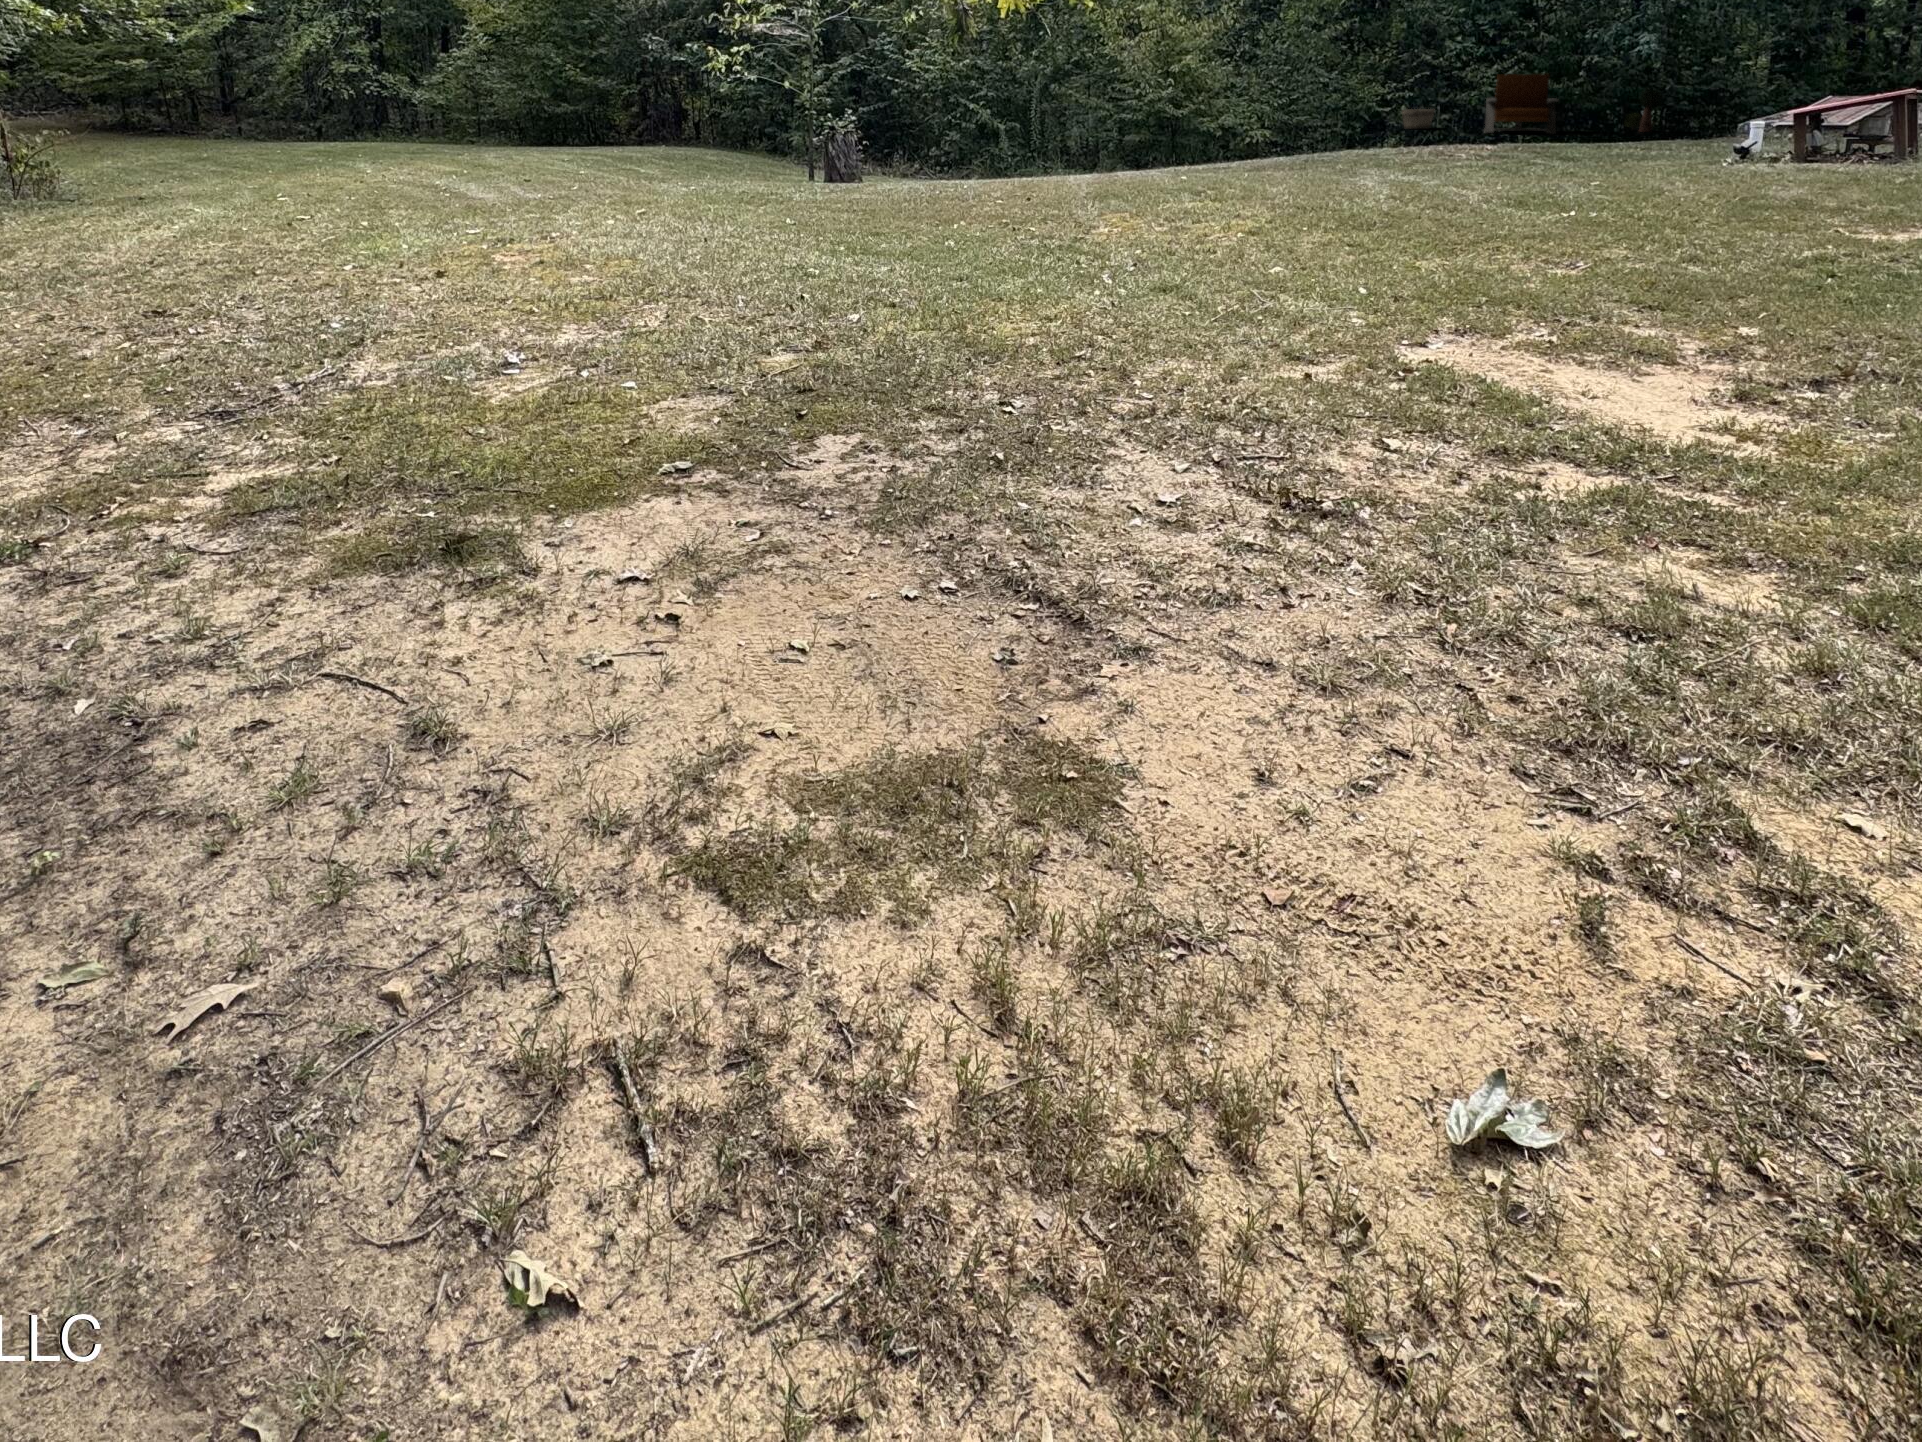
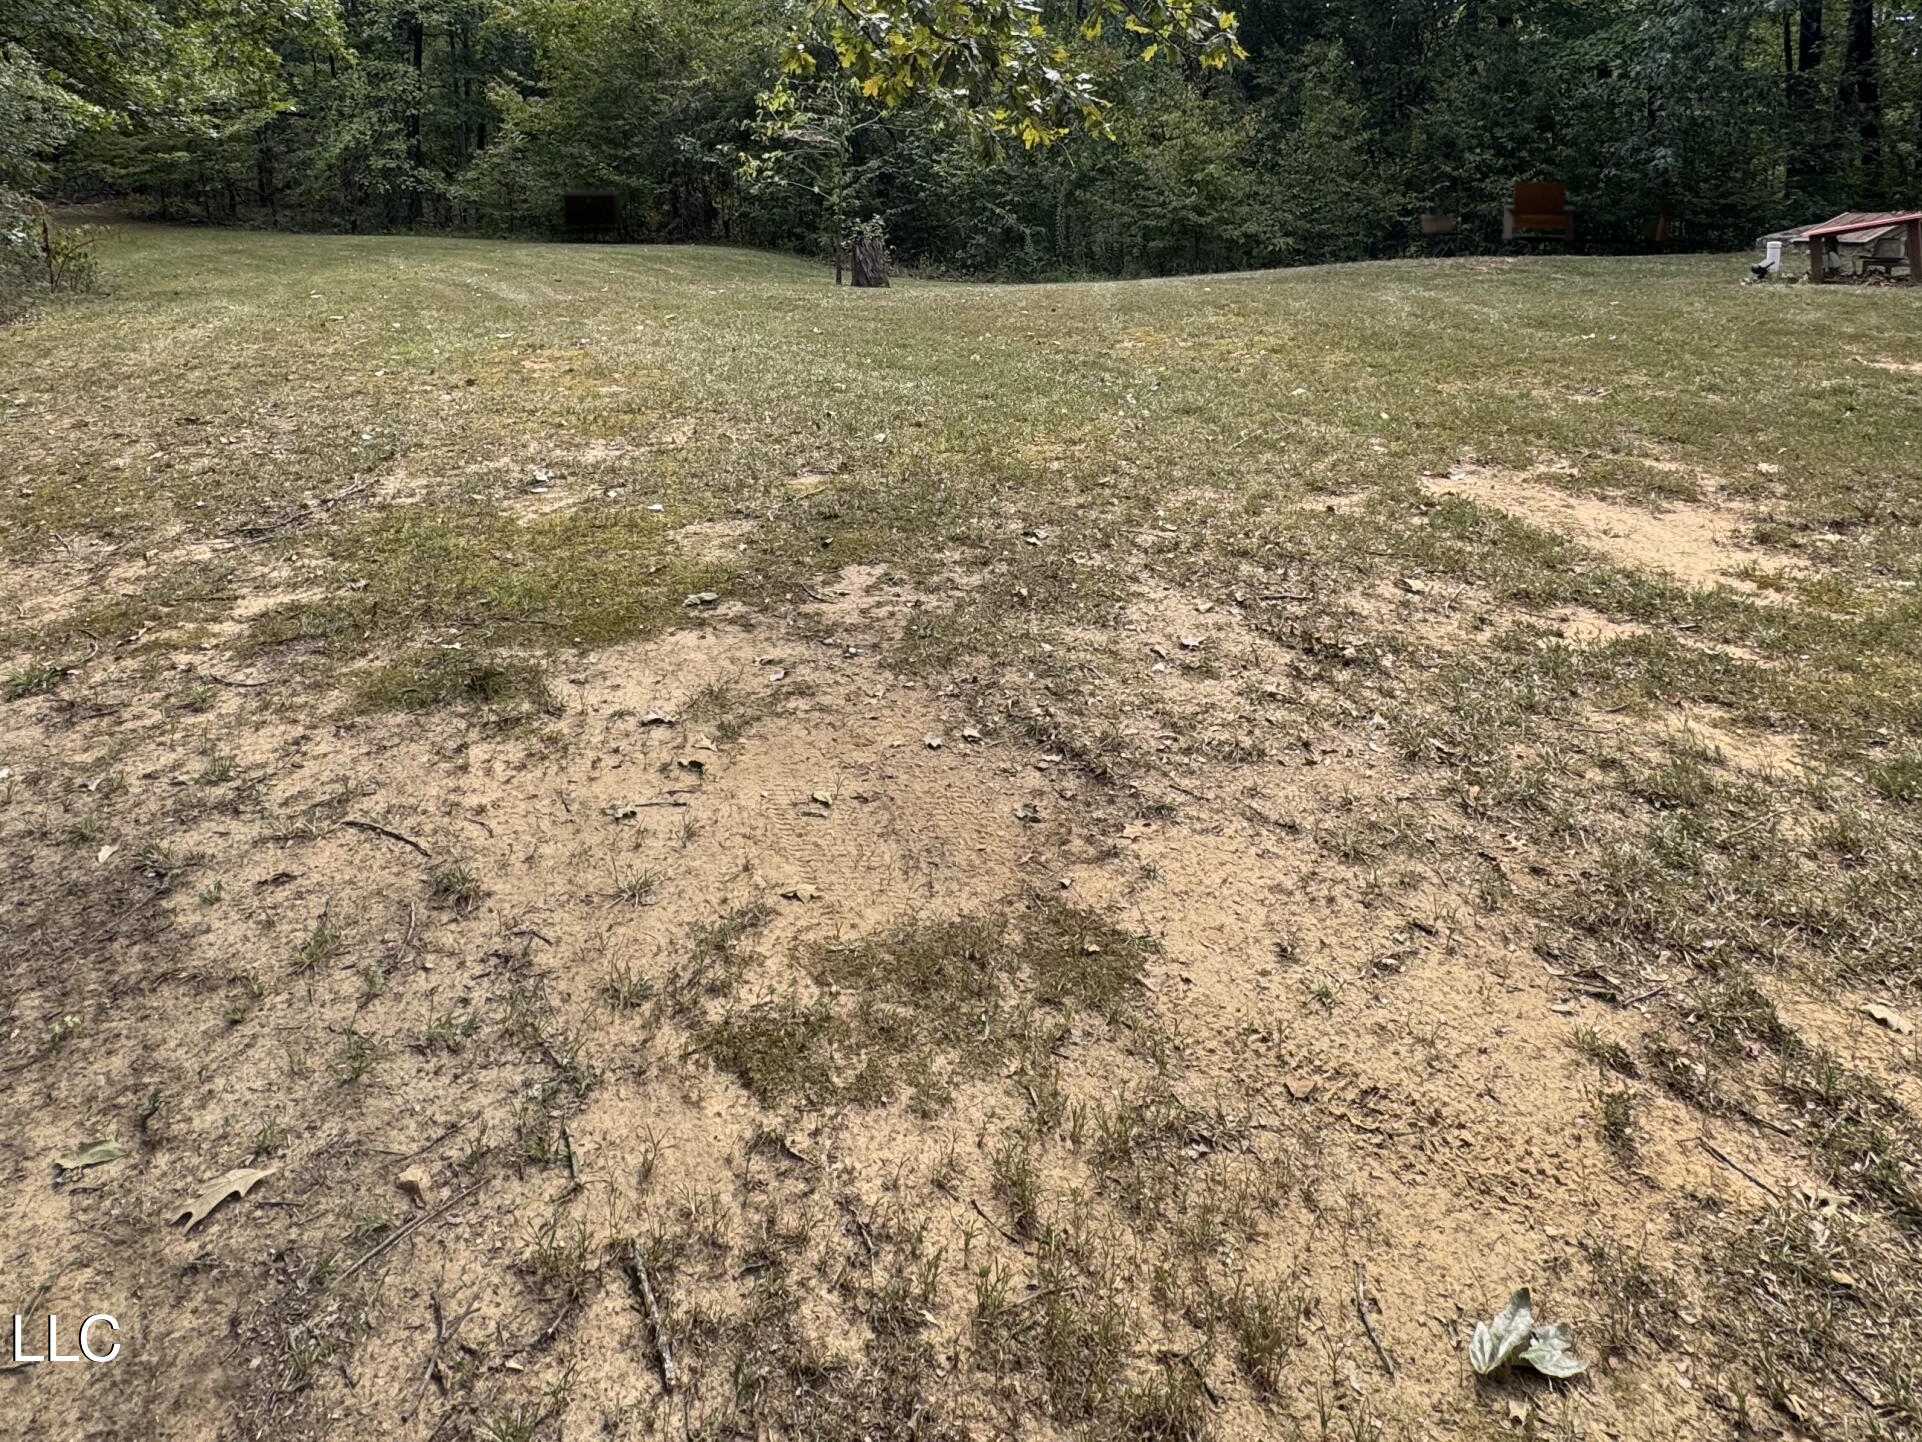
storage bench: none [531,98,592,138] -> present [563,190,621,230]

